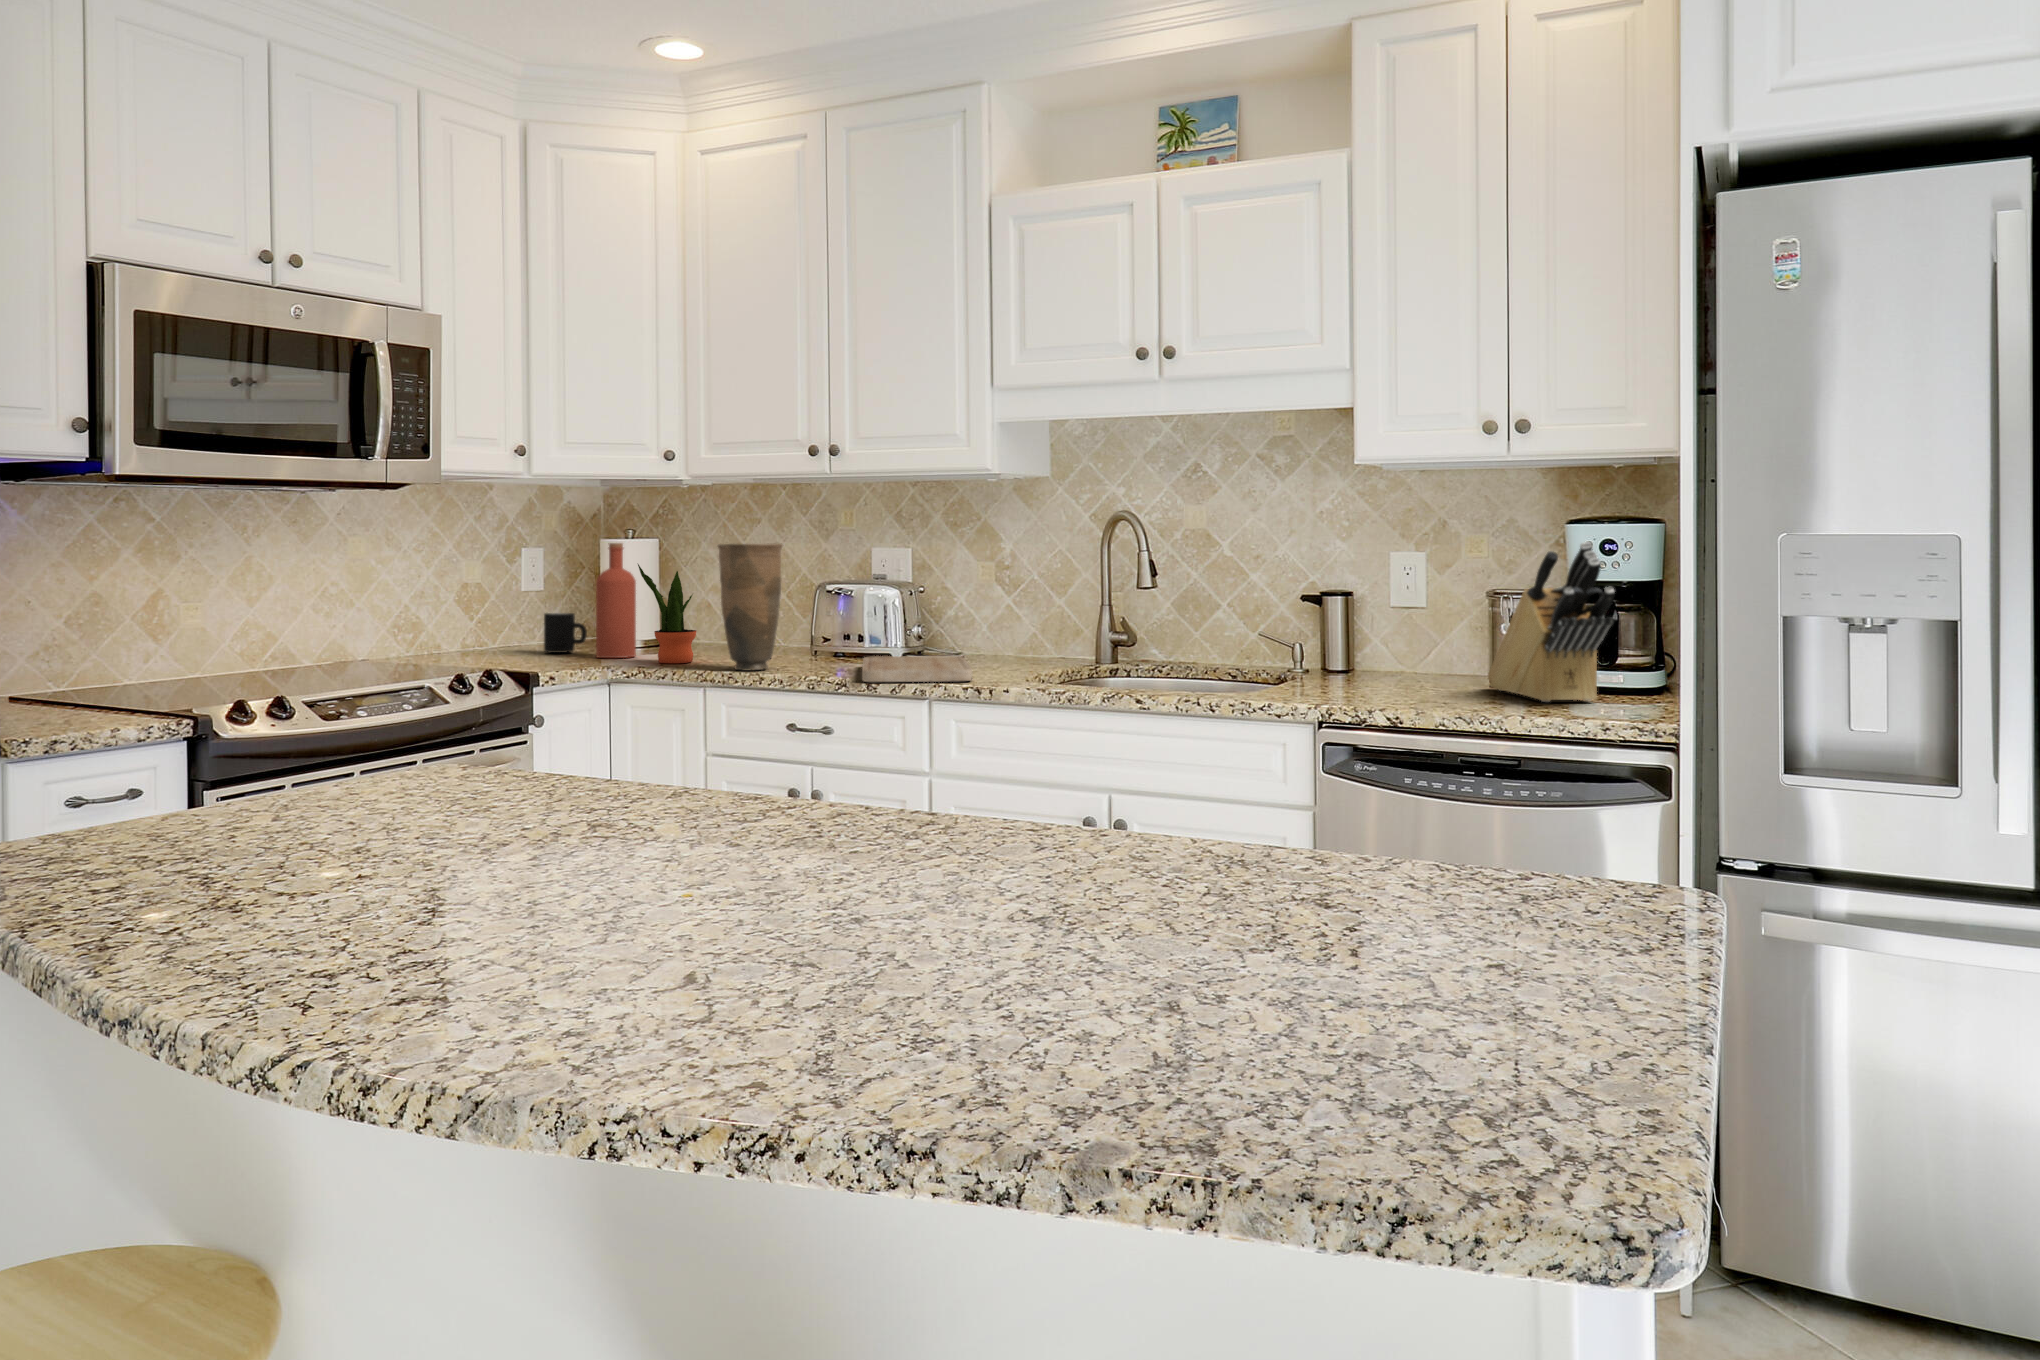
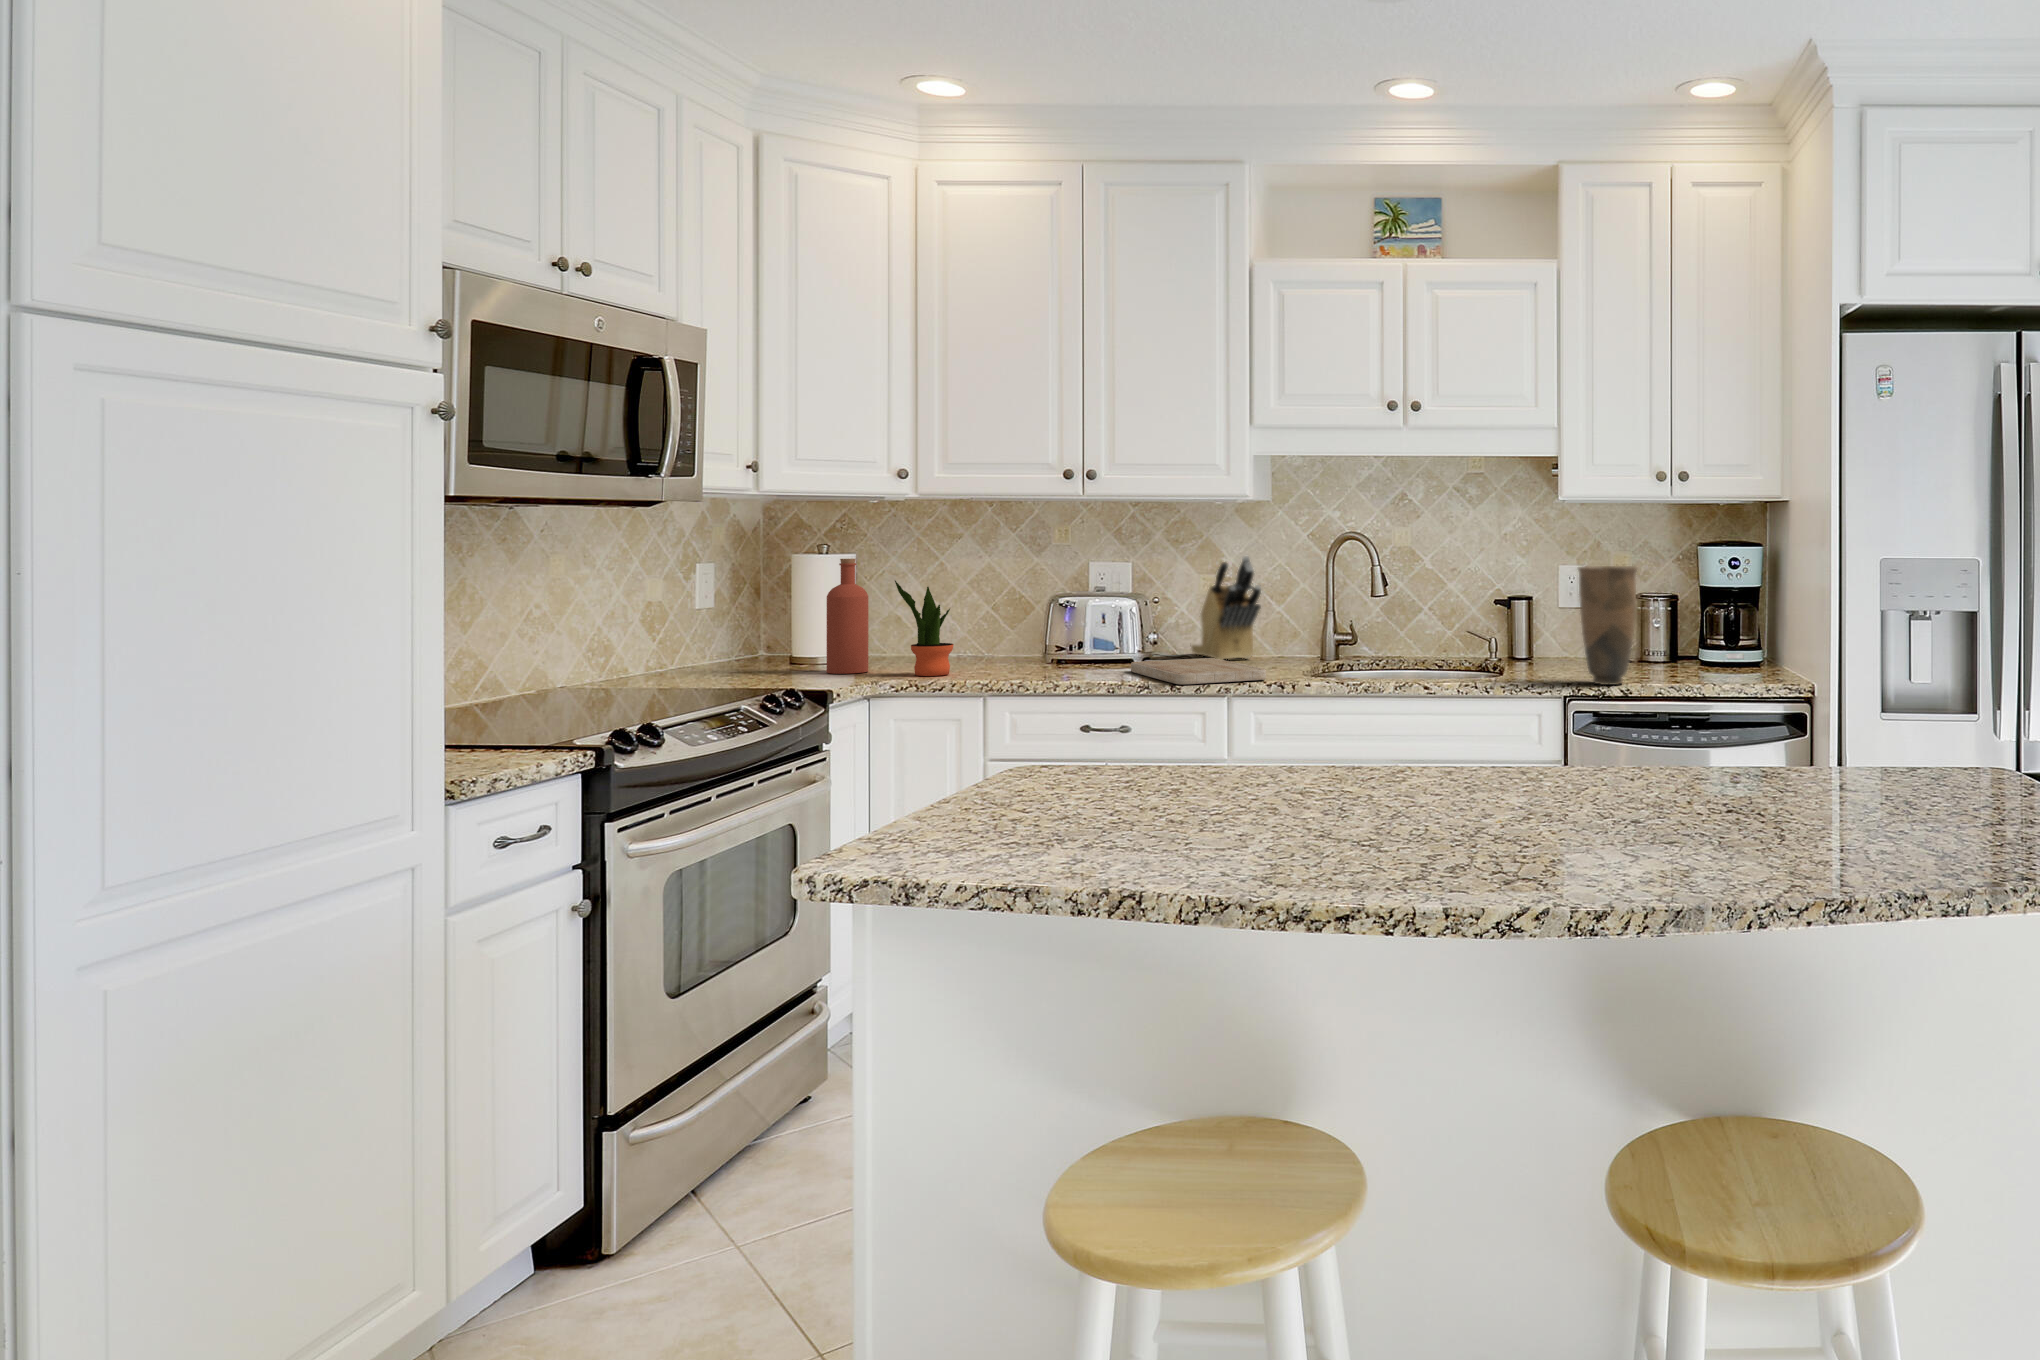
knife block: present [1488,542,1615,702] -> present [1190,556,1261,659]
vase: present [718,543,783,671] -> present [1578,566,1637,685]
mug: present [544,613,587,653] -> none [750,629,800,670]

